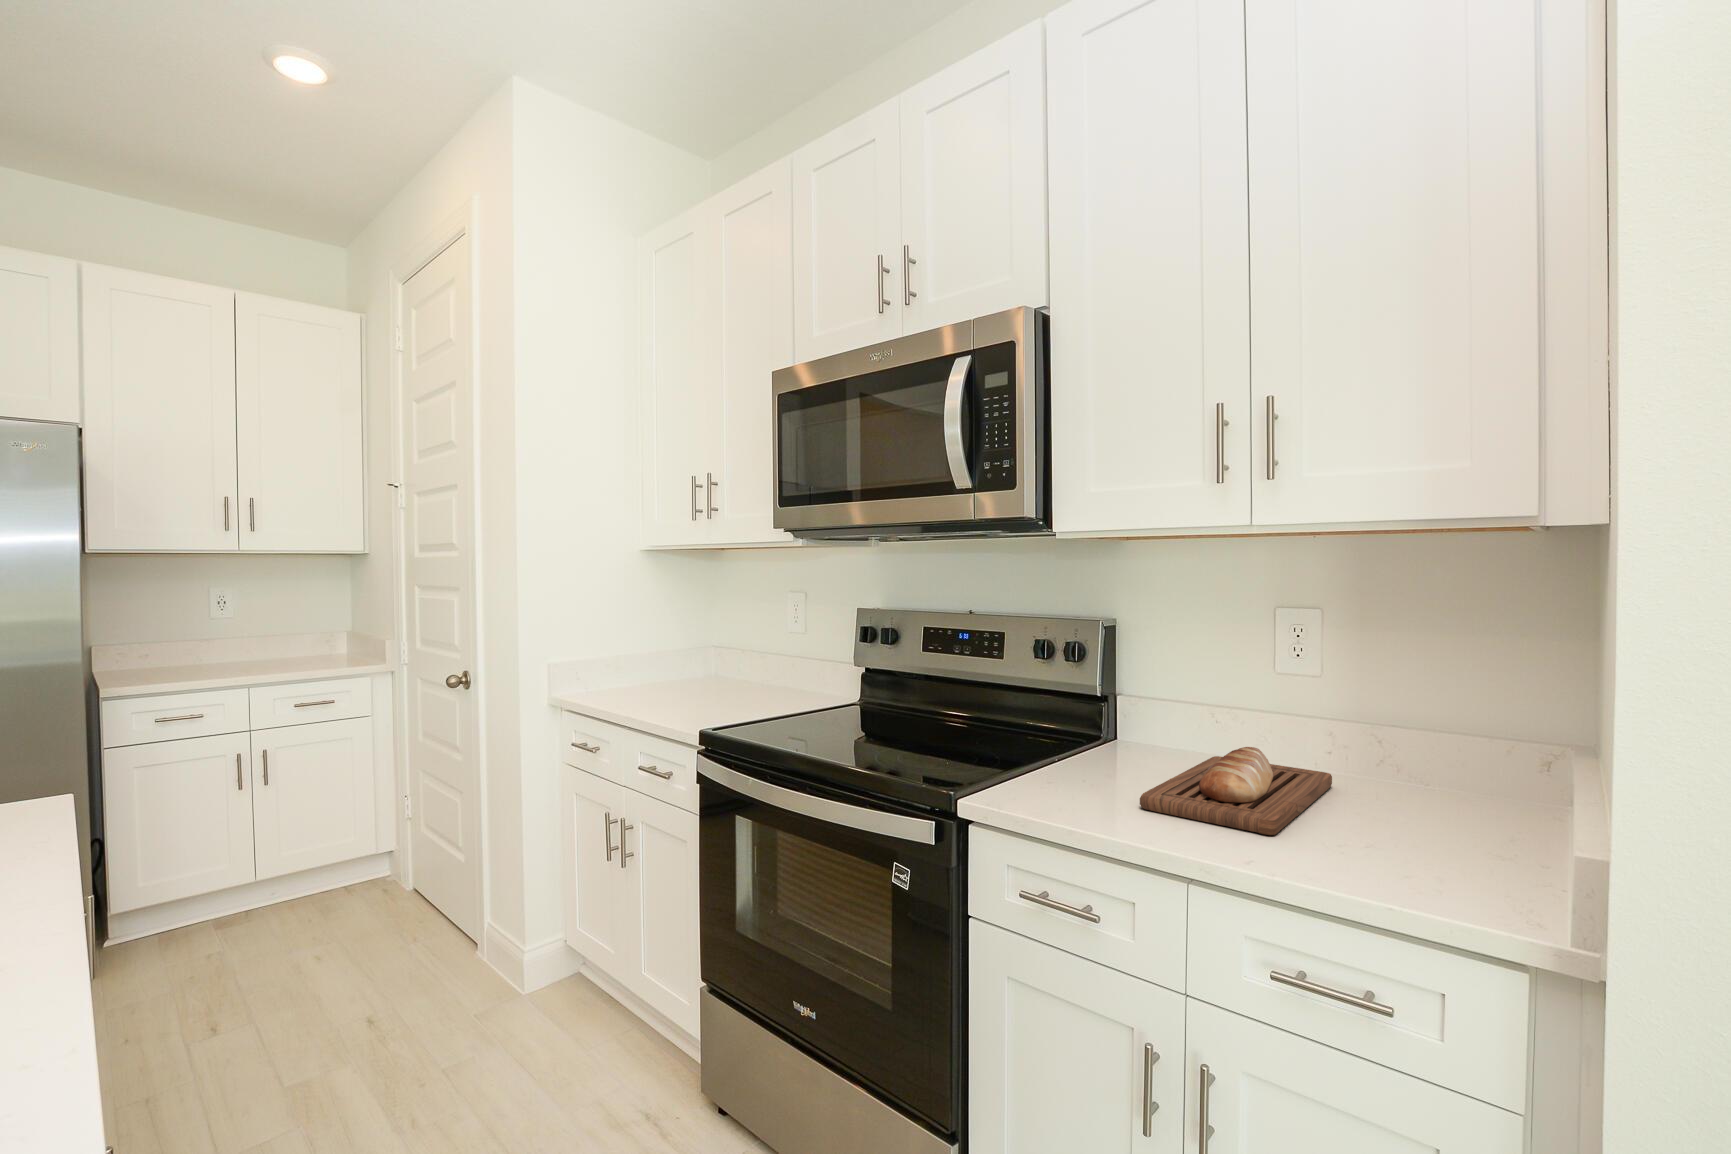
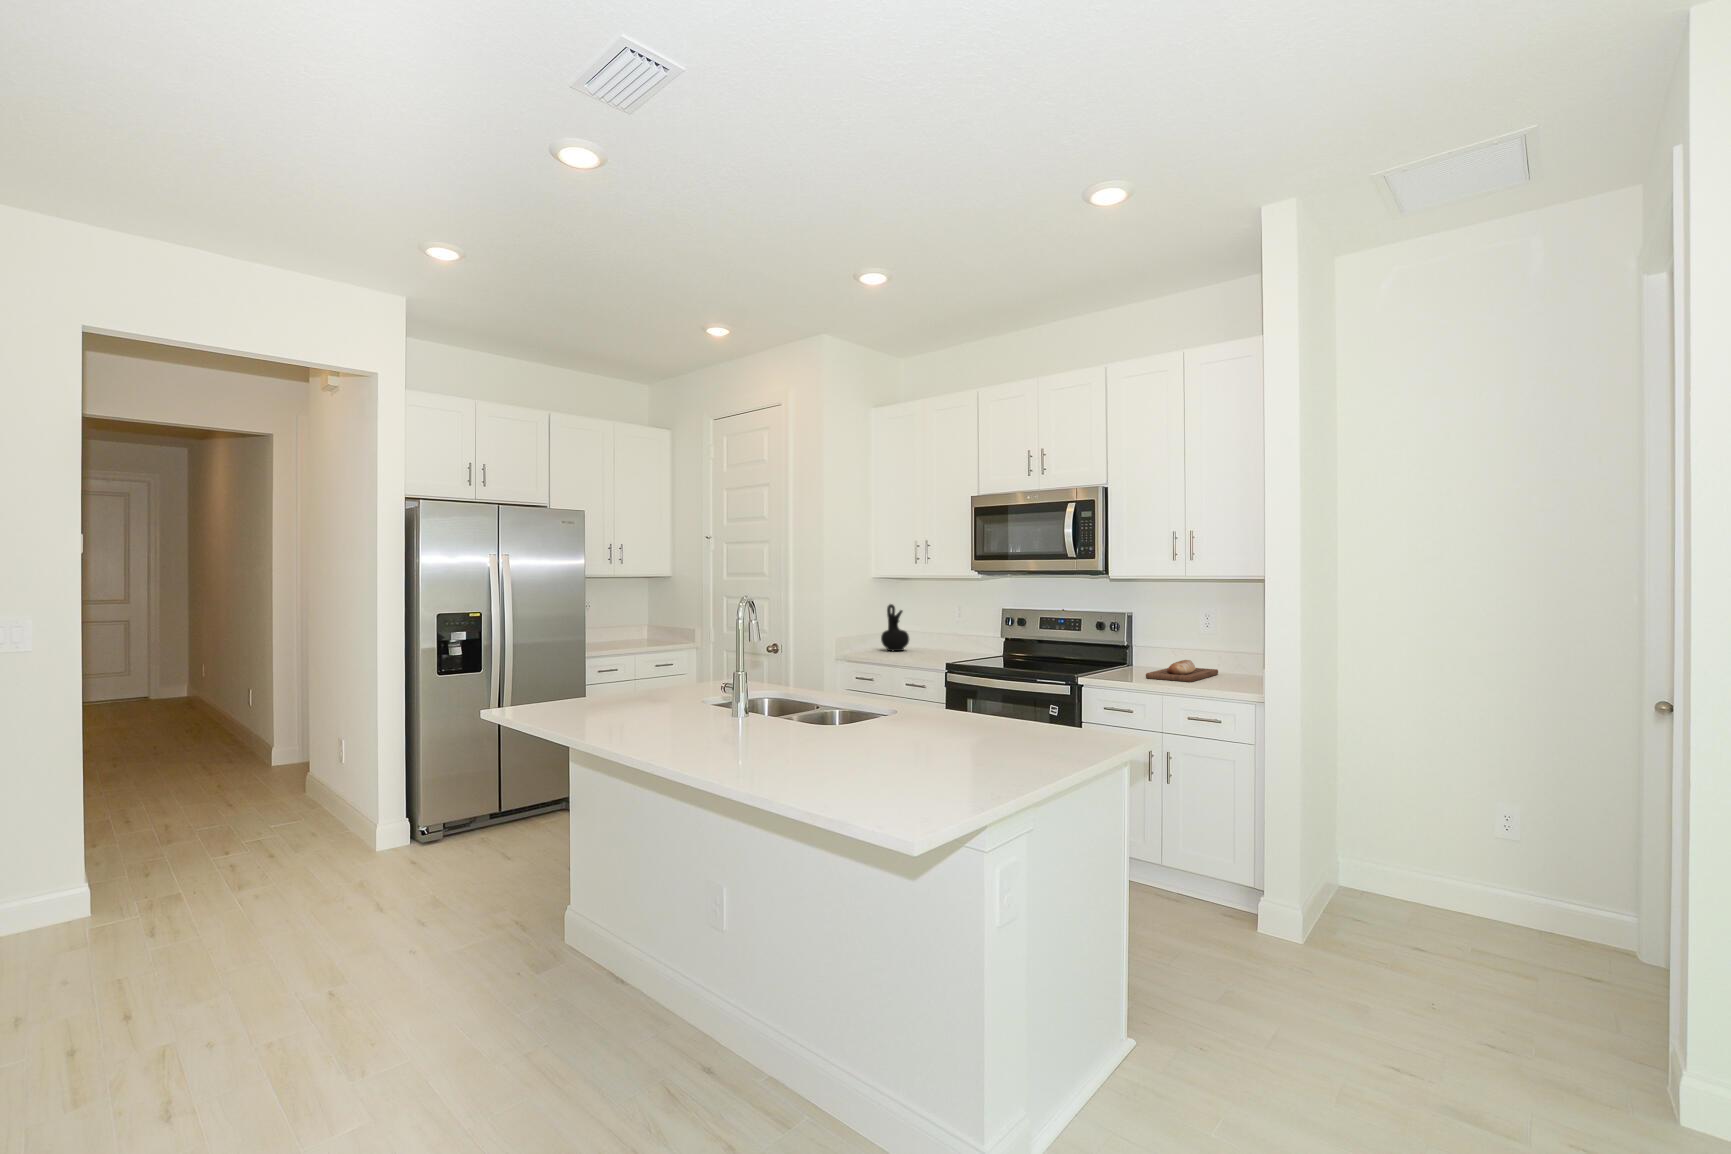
ceramic jug: none [653,599,707,687] -> present [881,604,909,651]

